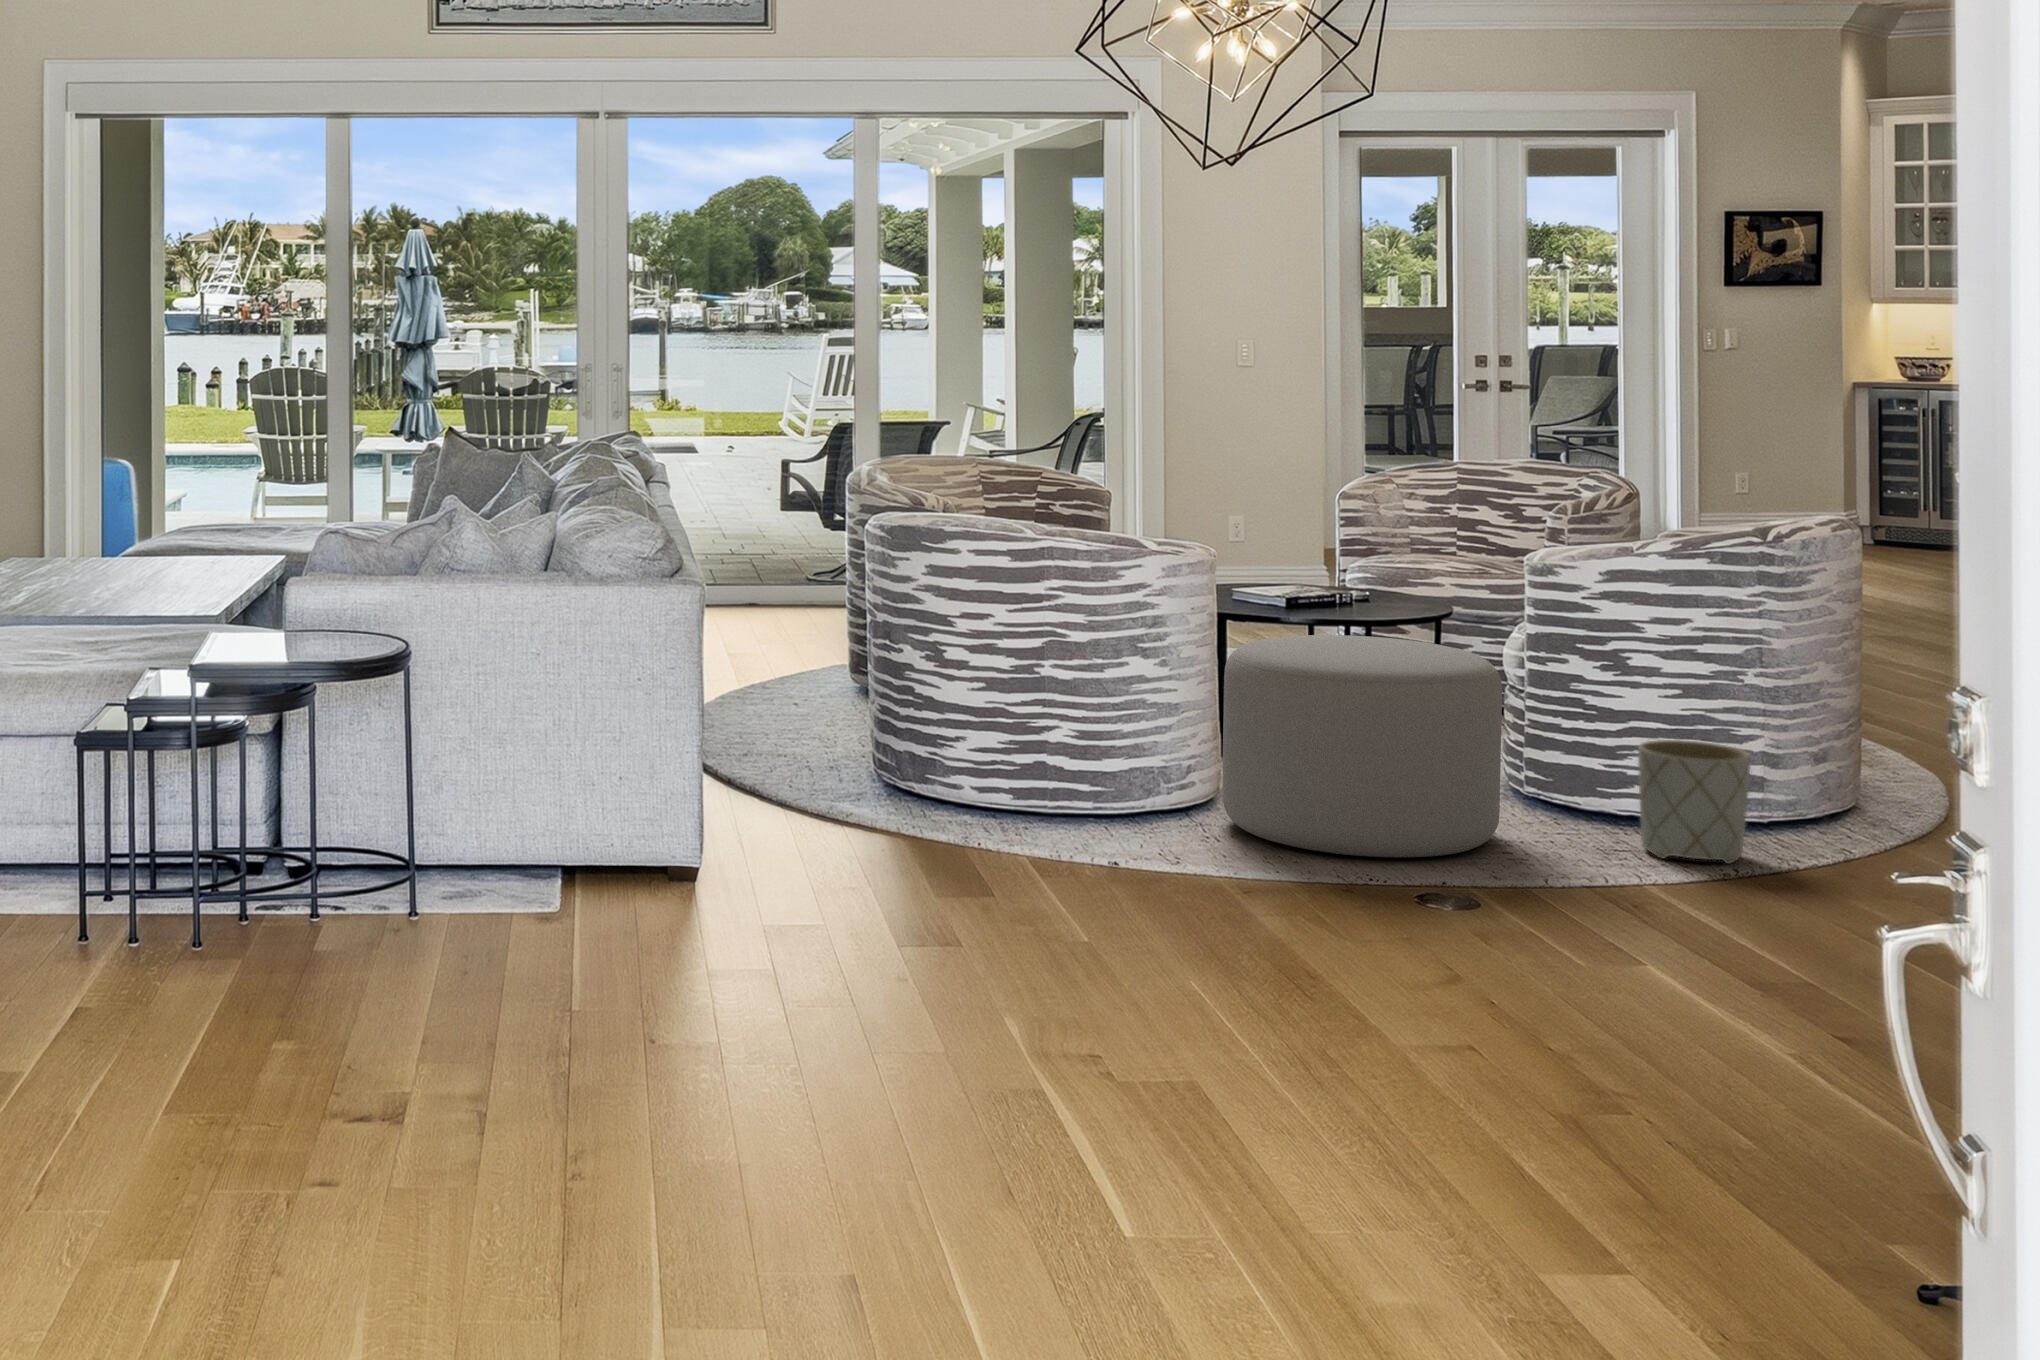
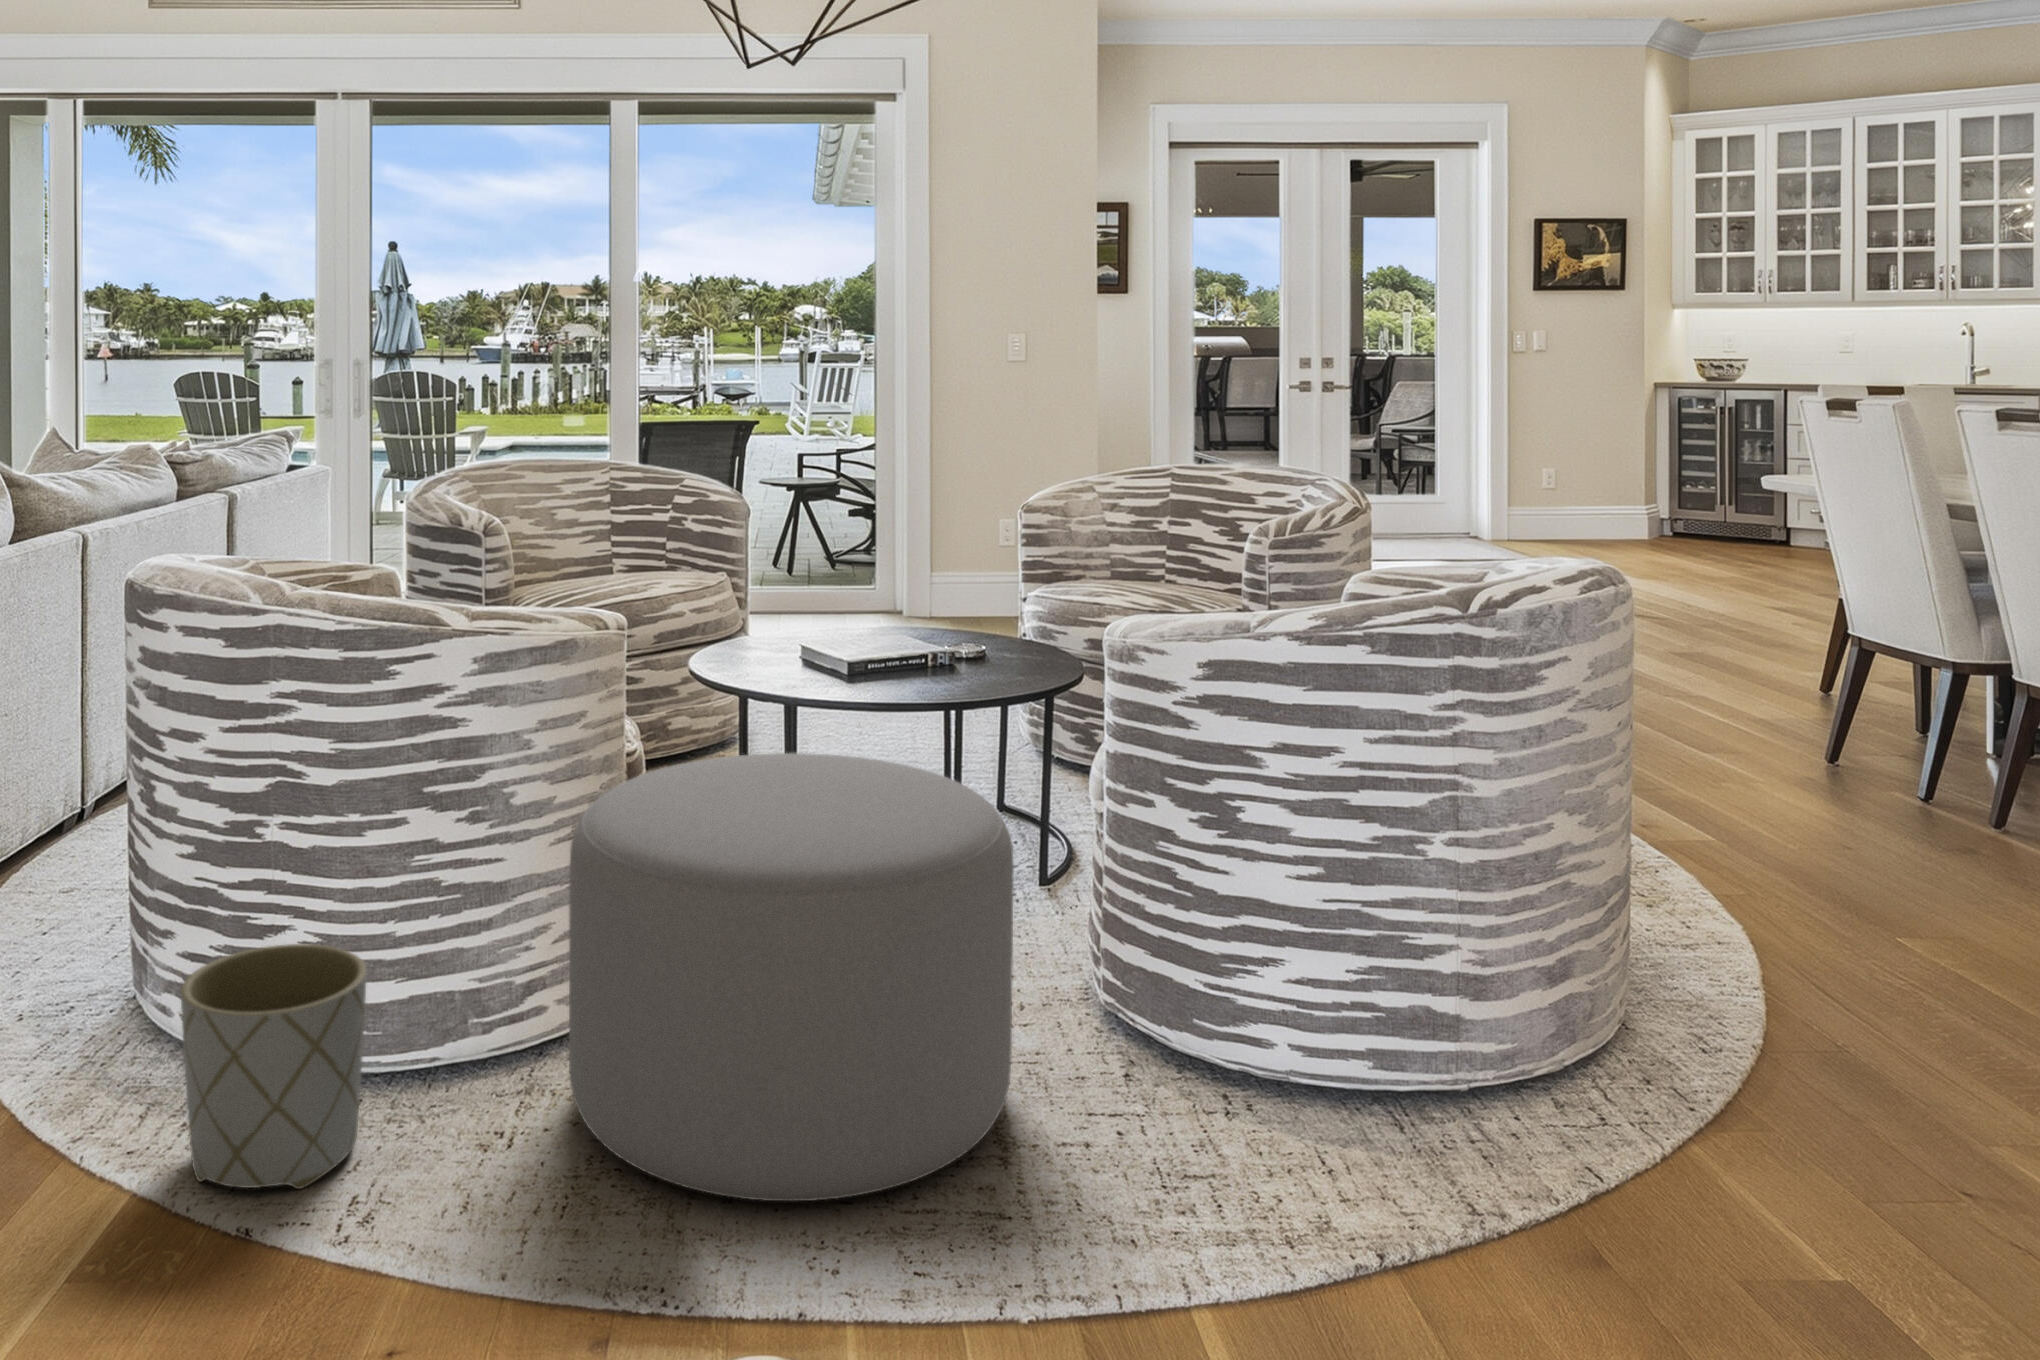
planter: present [1638,740,1751,864] -> present [181,944,367,1189]

